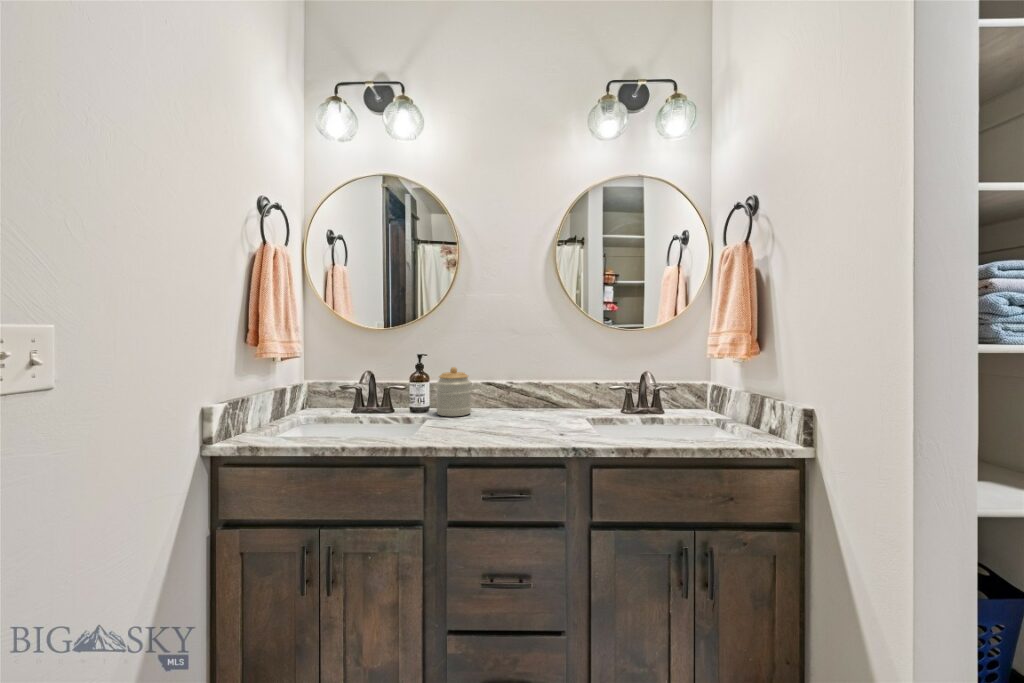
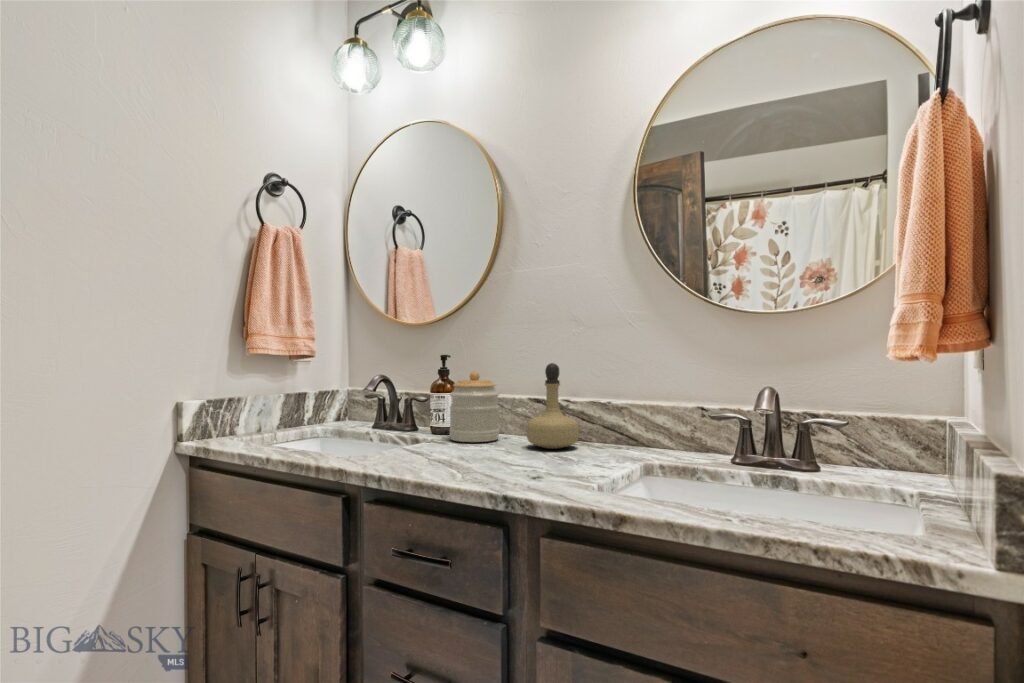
perfume bottle: none [499,361,532,415] -> present [526,363,579,449]

